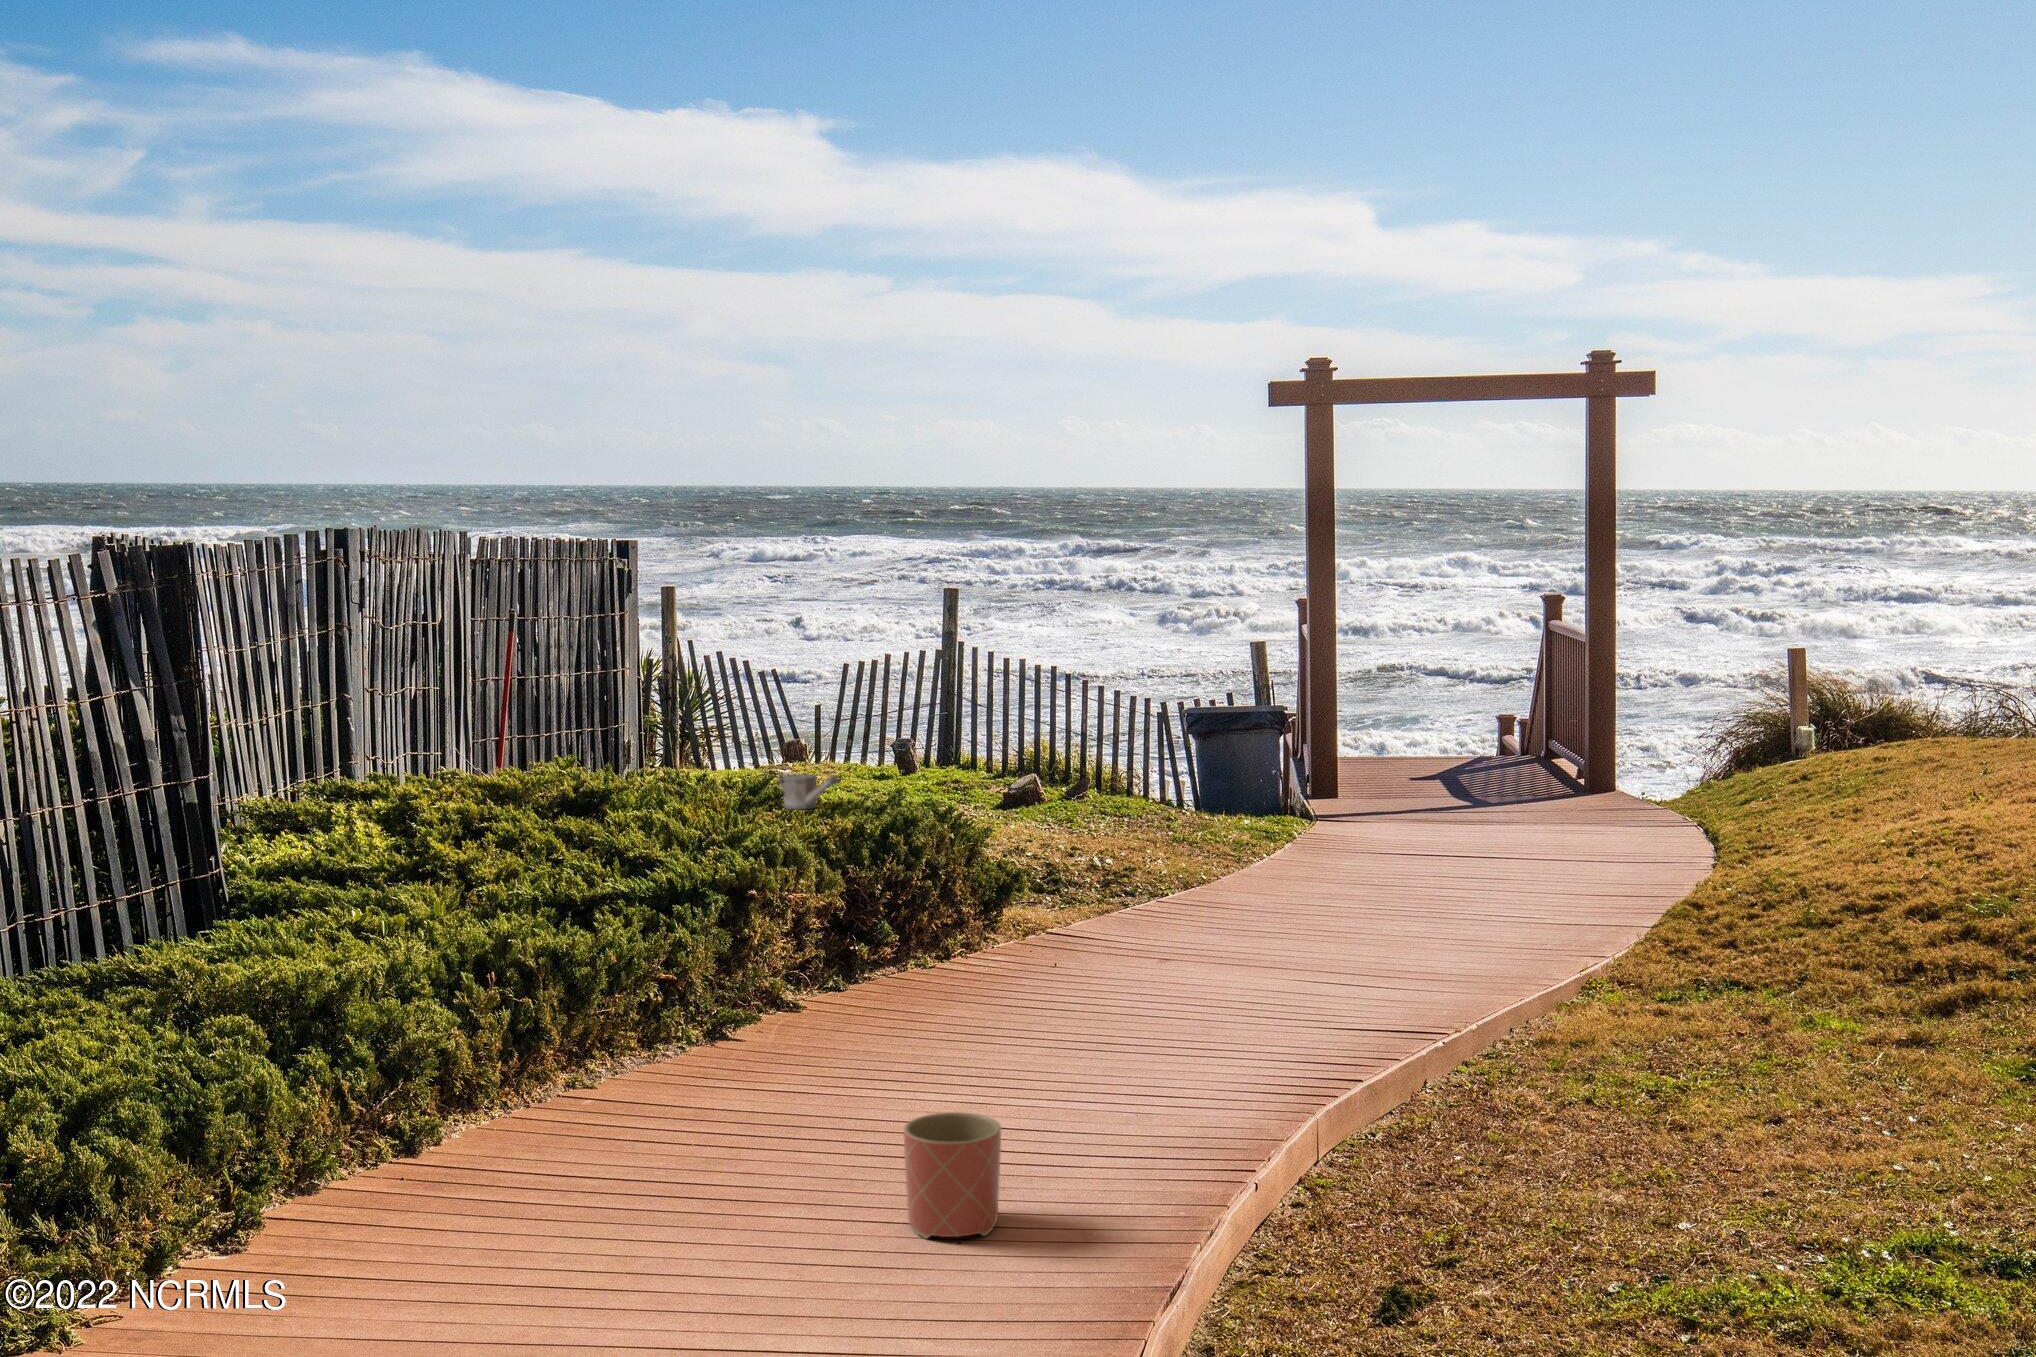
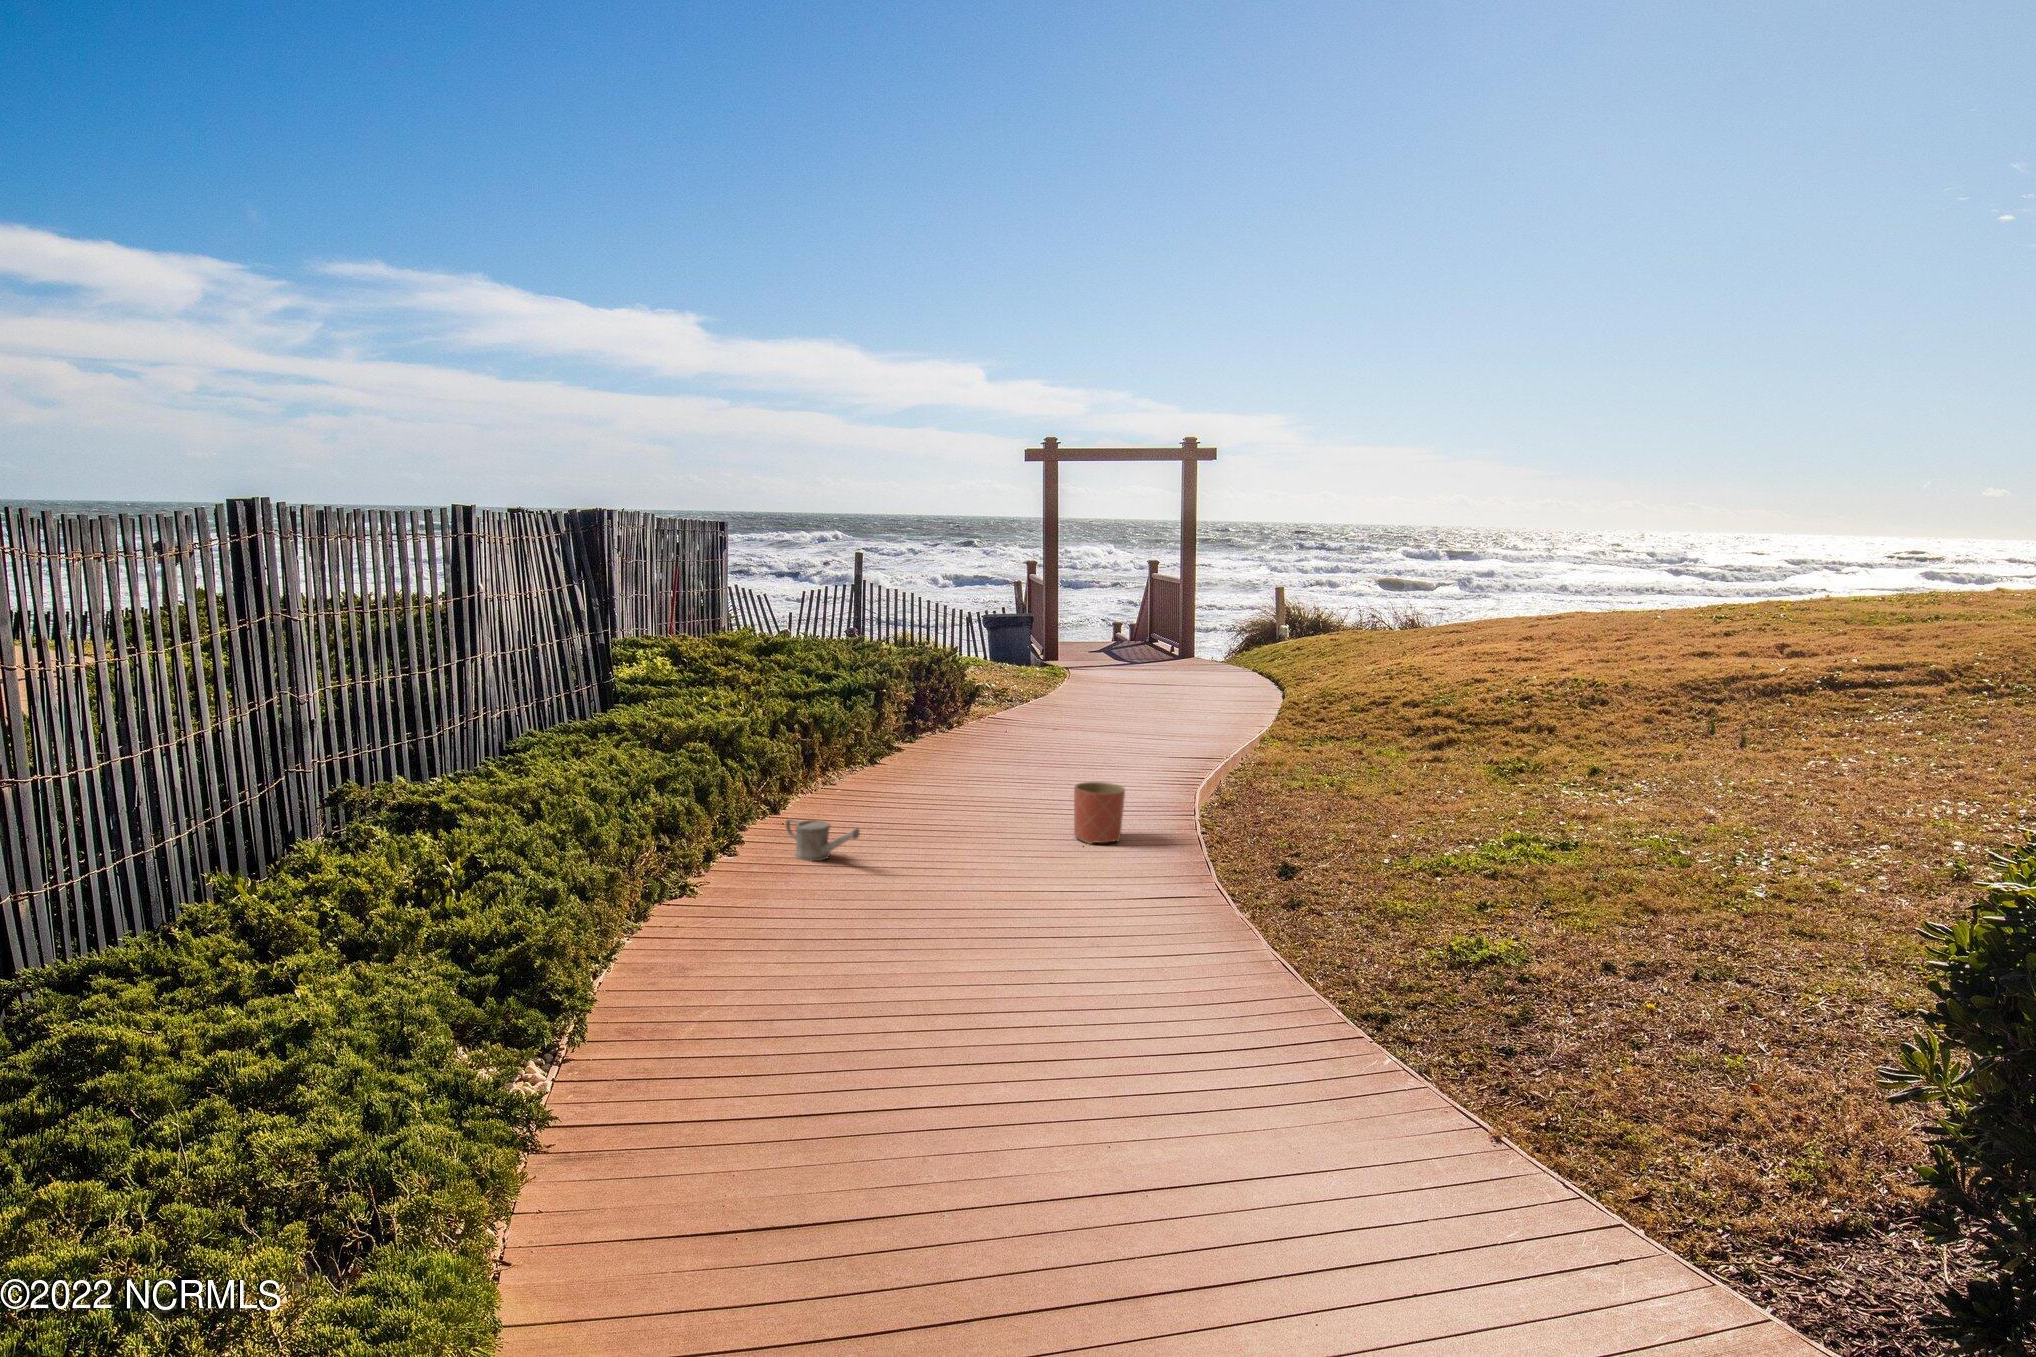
watering can: present [779,773,838,809] -> present [786,819,860,861]

